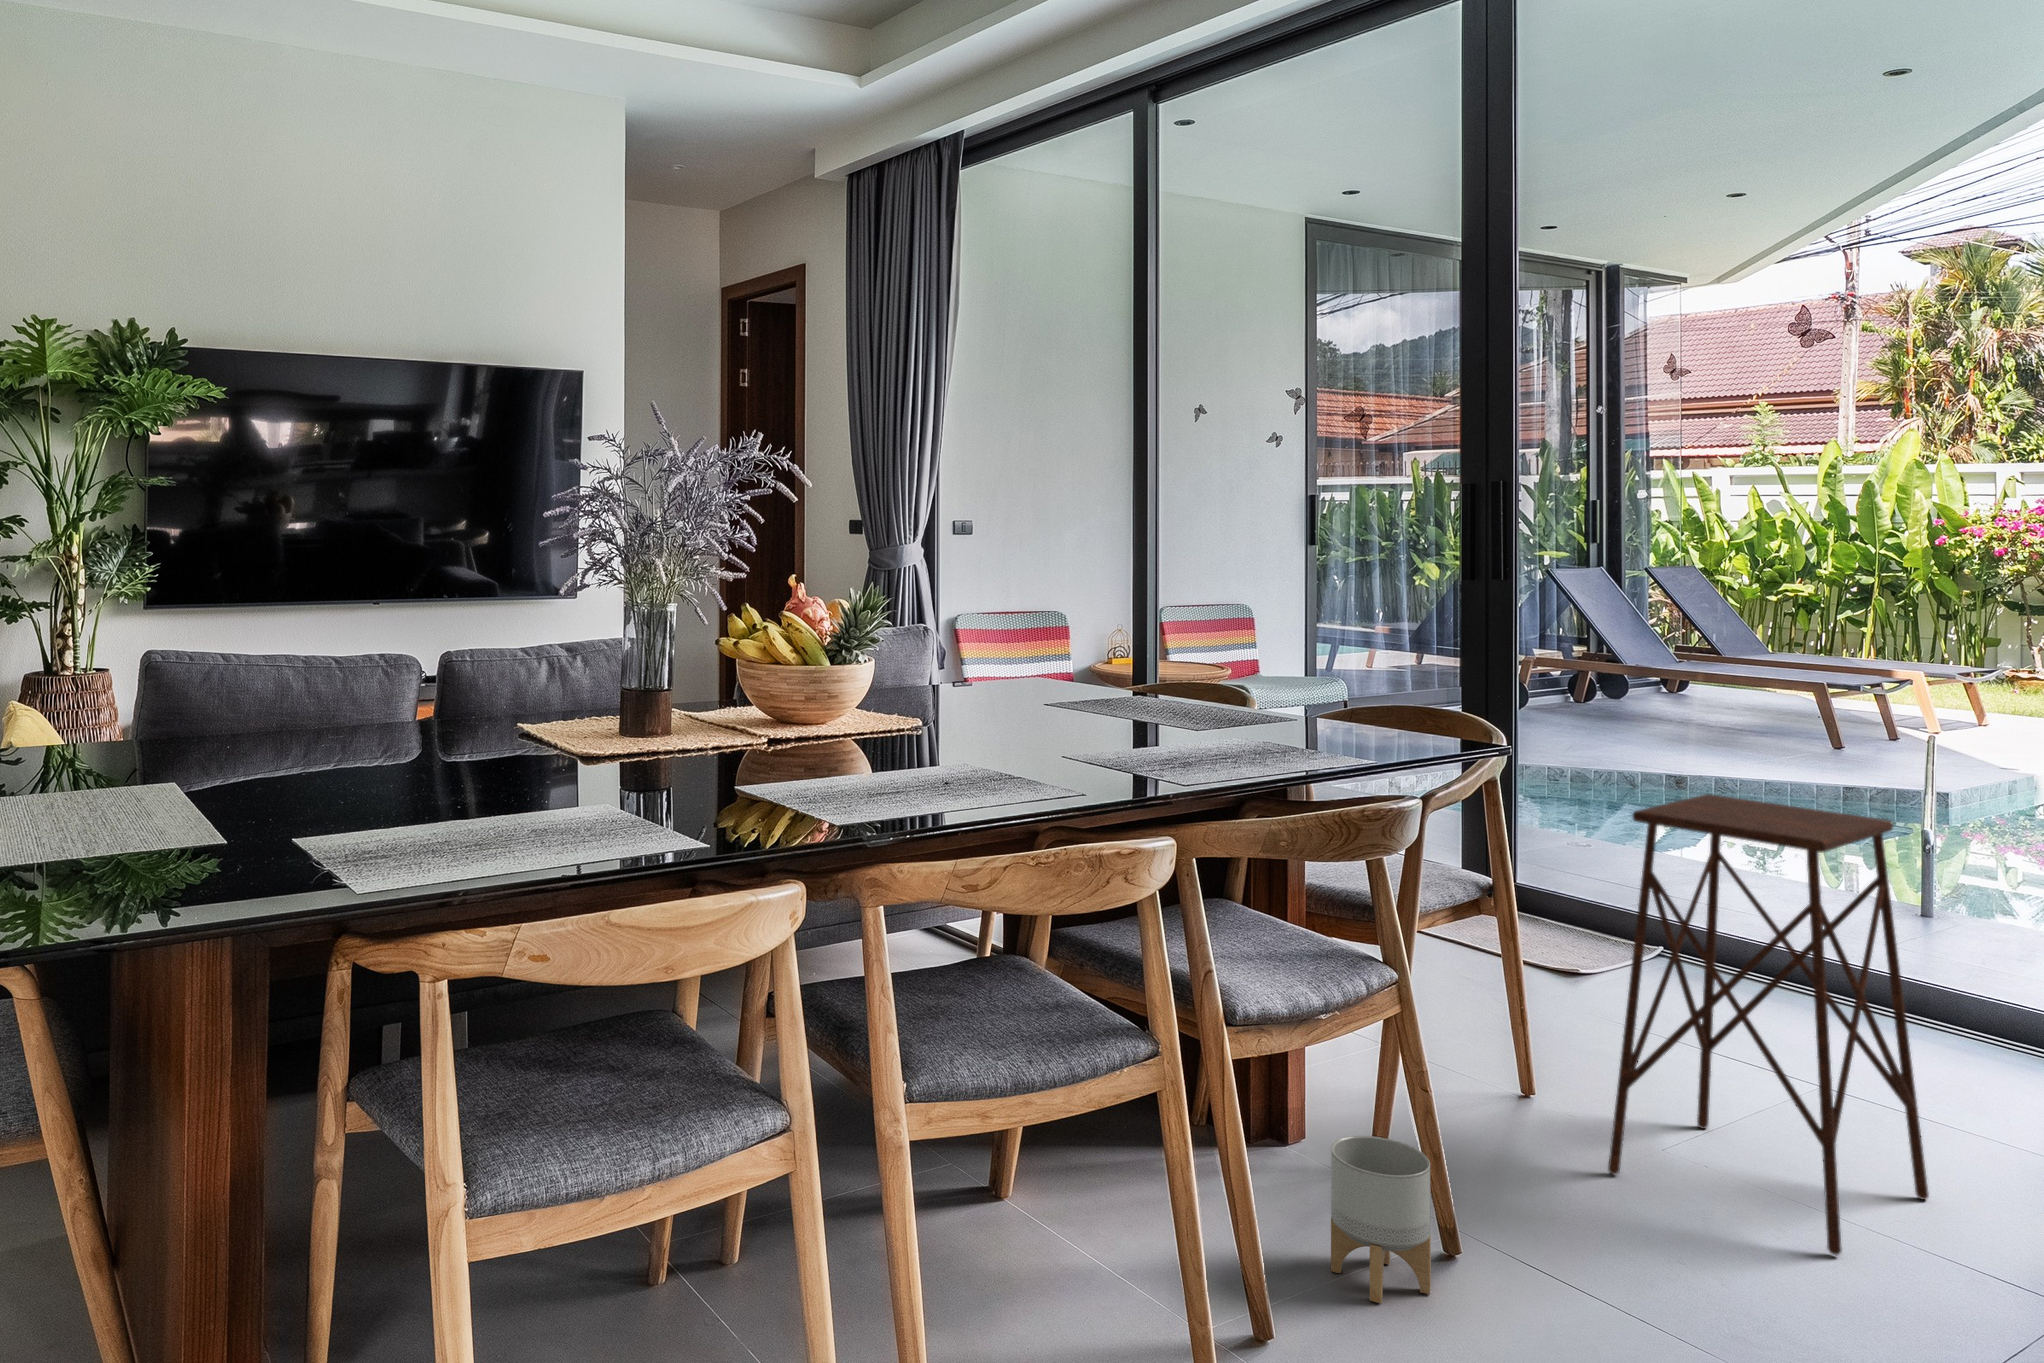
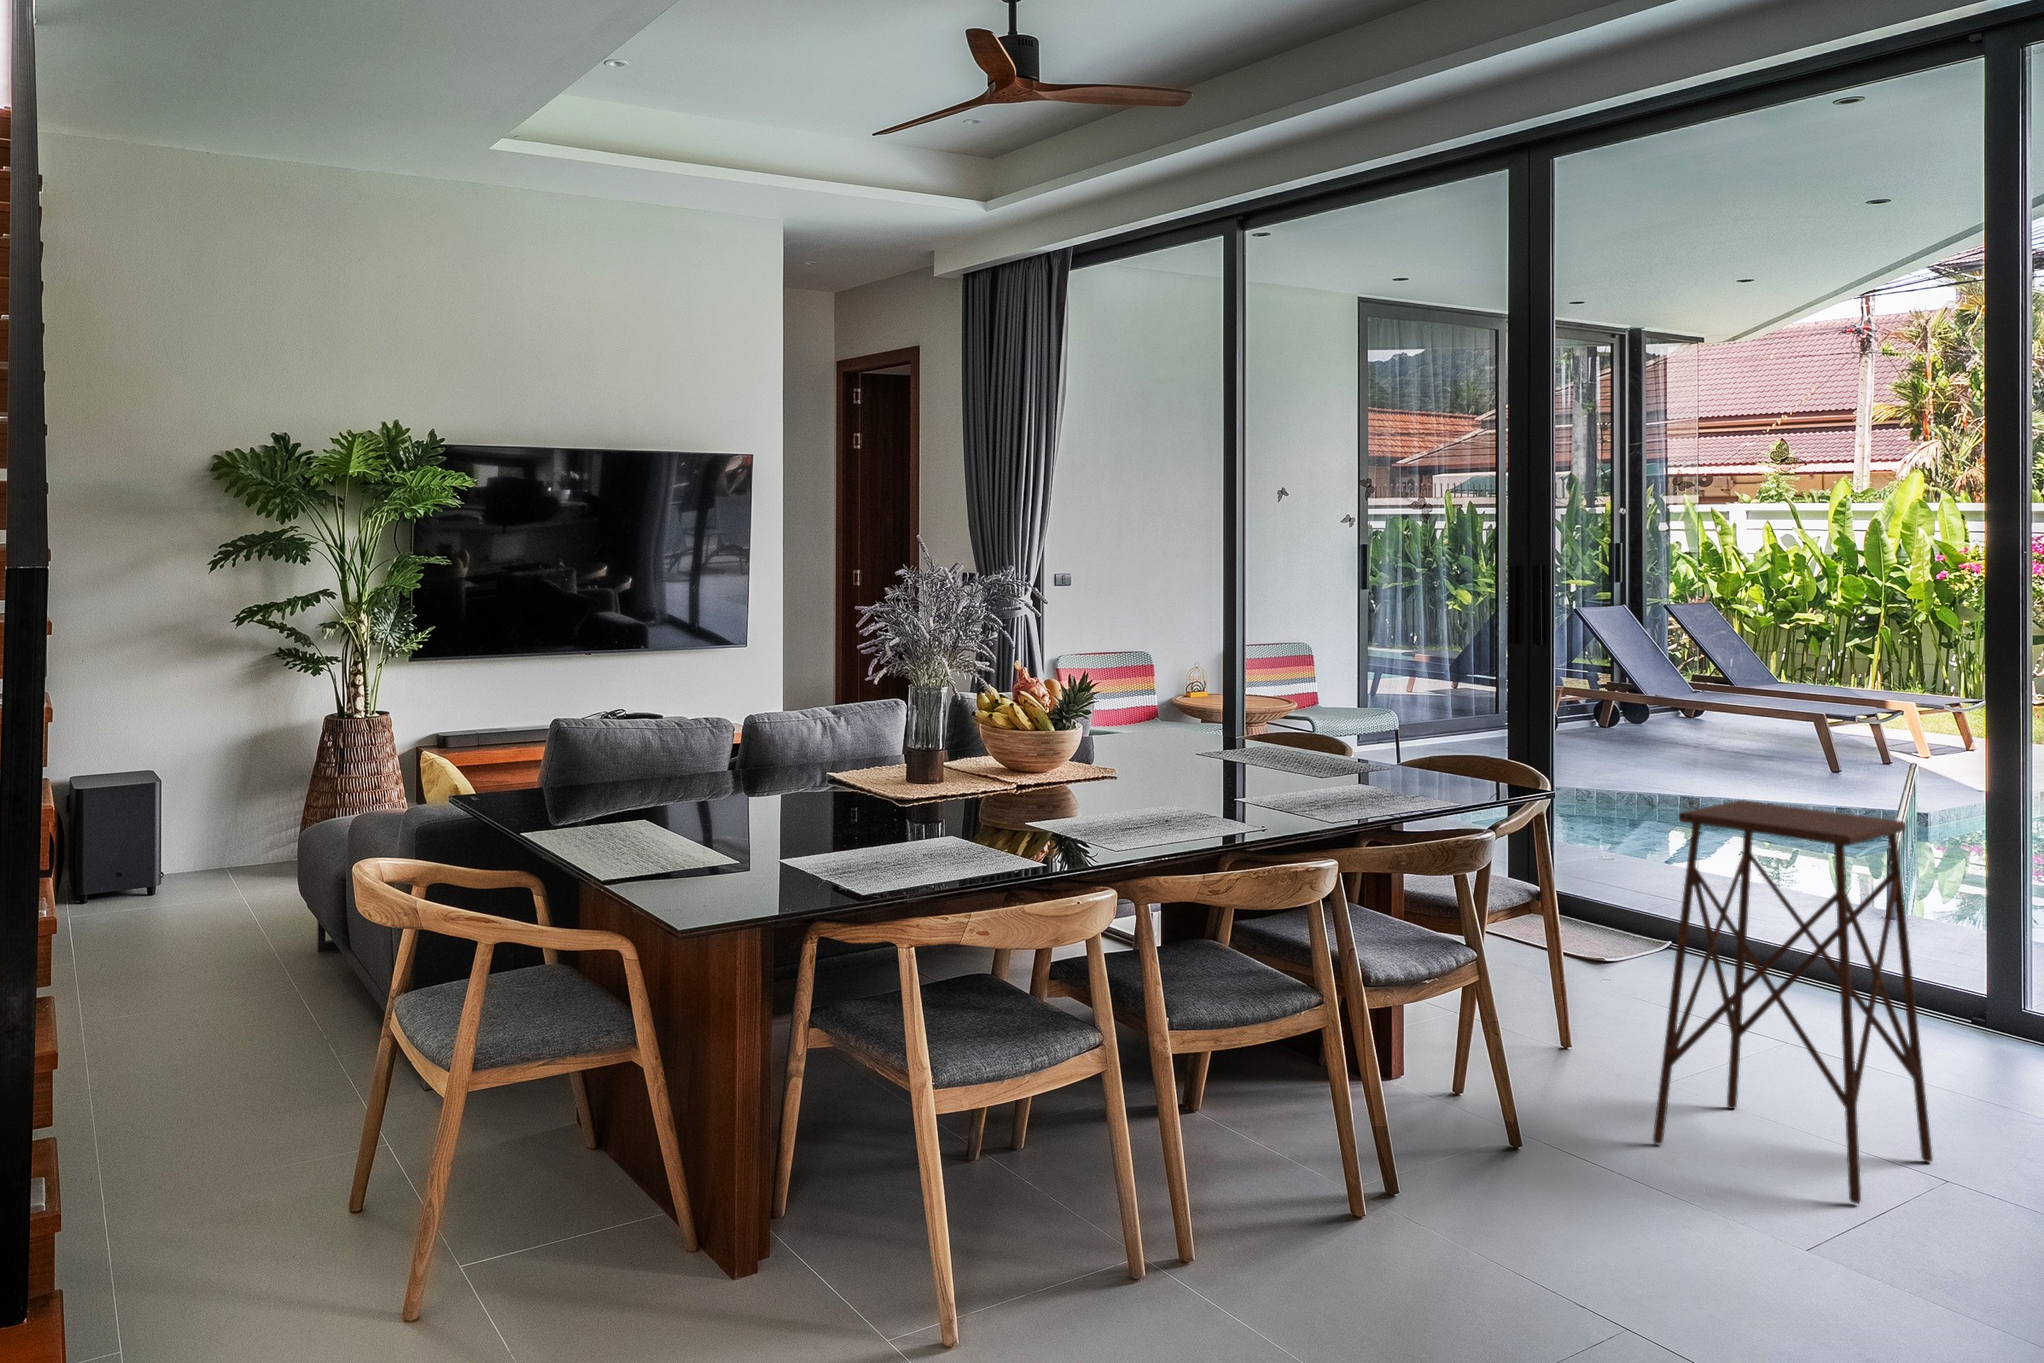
planter: present [1331,1136,1431,1303] -> none [1422,1098,1513,1242]

